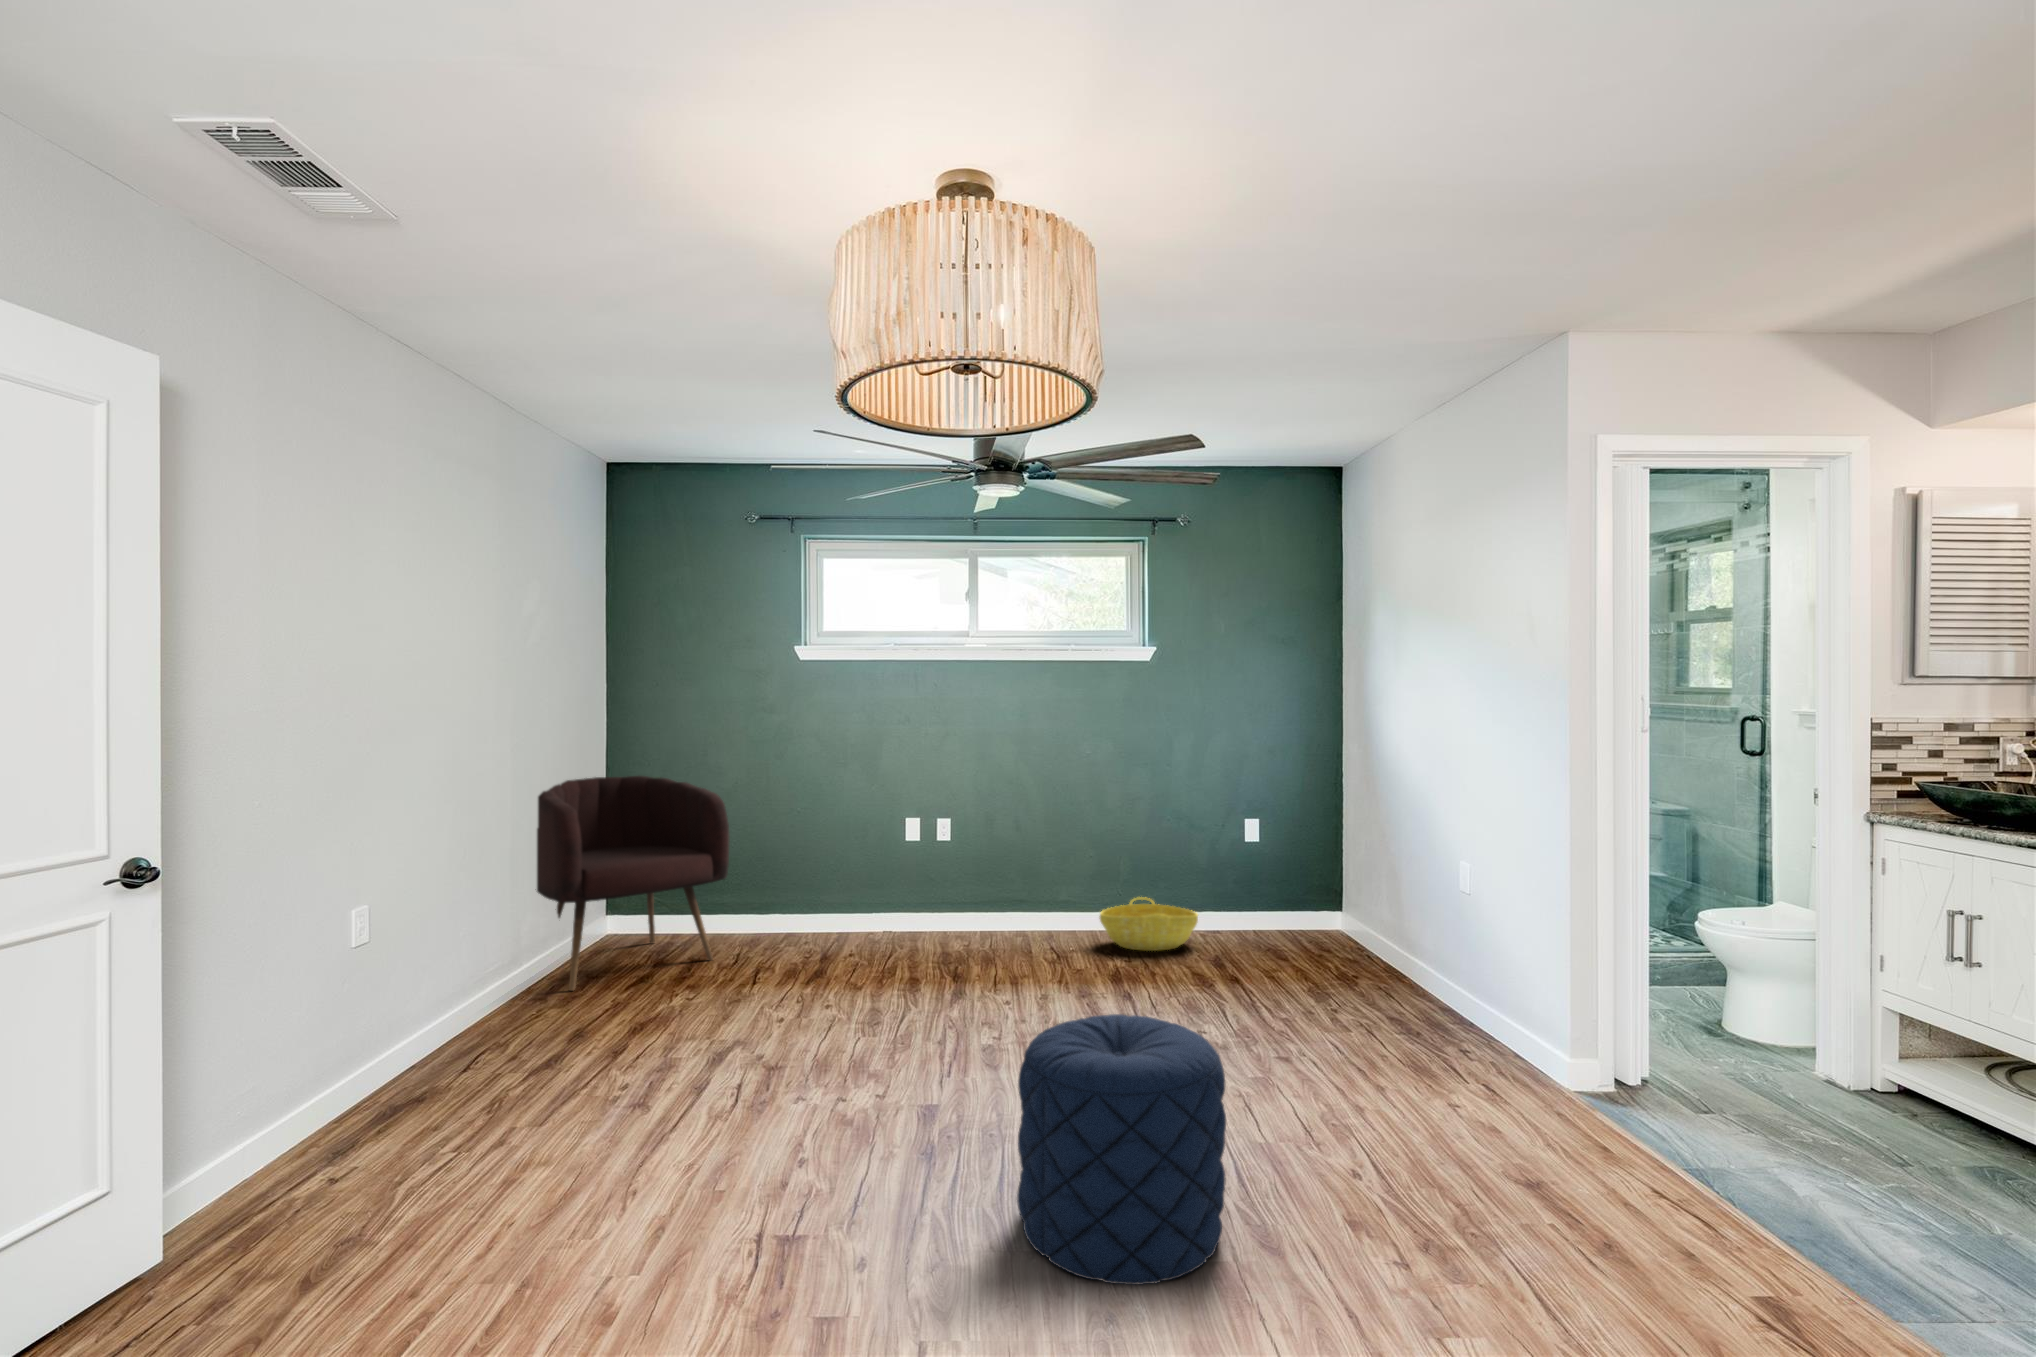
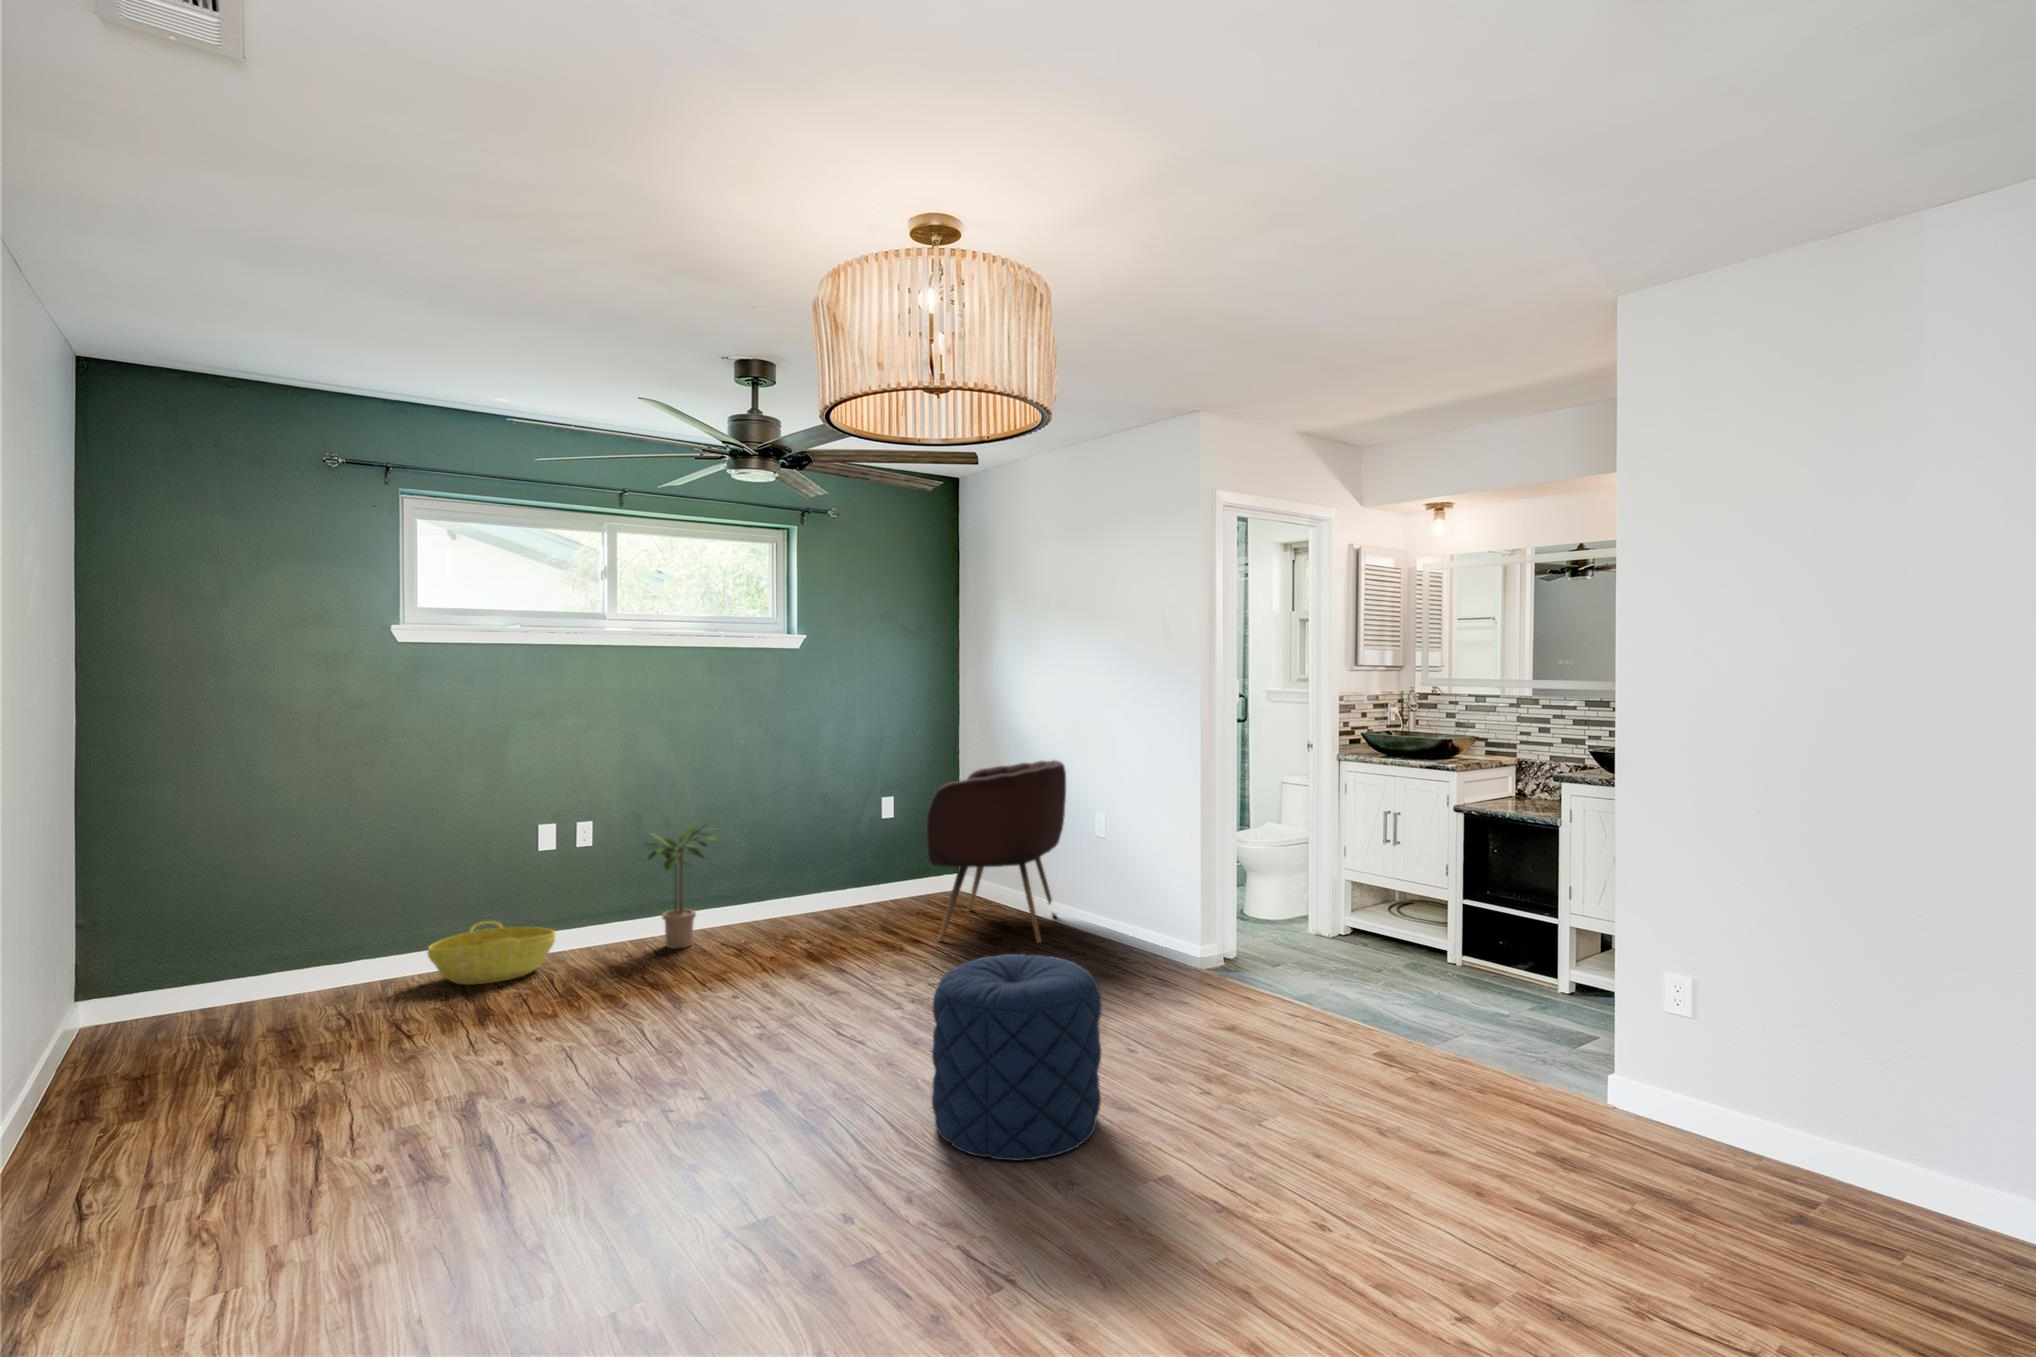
armchair: present [537,776,729,991] -> present [927,760,1066,943]
potted plant: none [980,827,1061,948] -> present [643,822,716,948]
basket: present [1100,897,1198,951] -> present [428,921,555,984]

